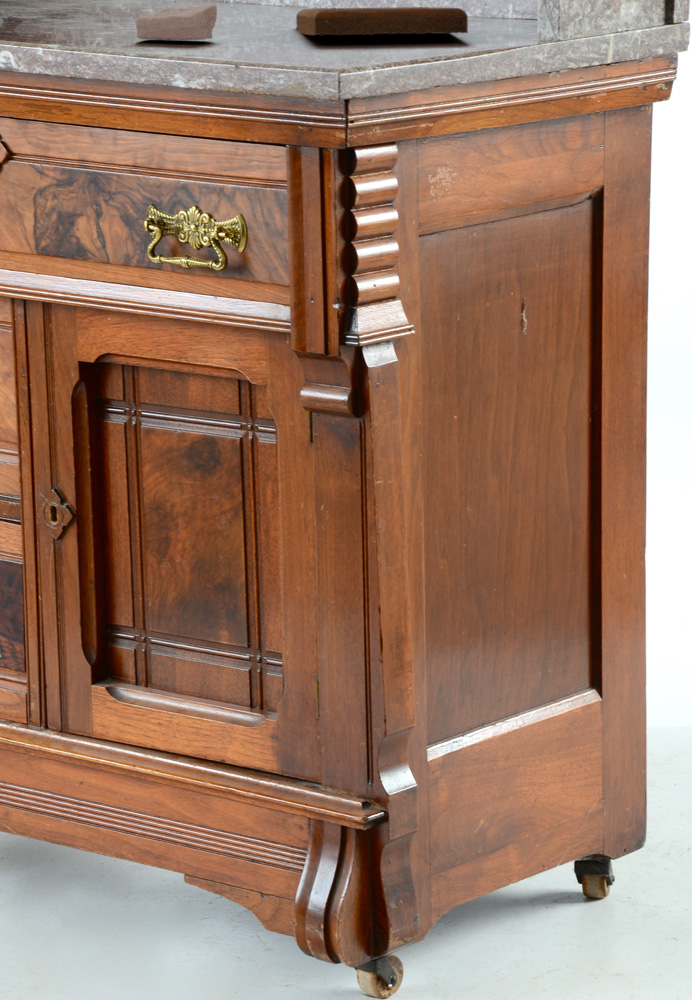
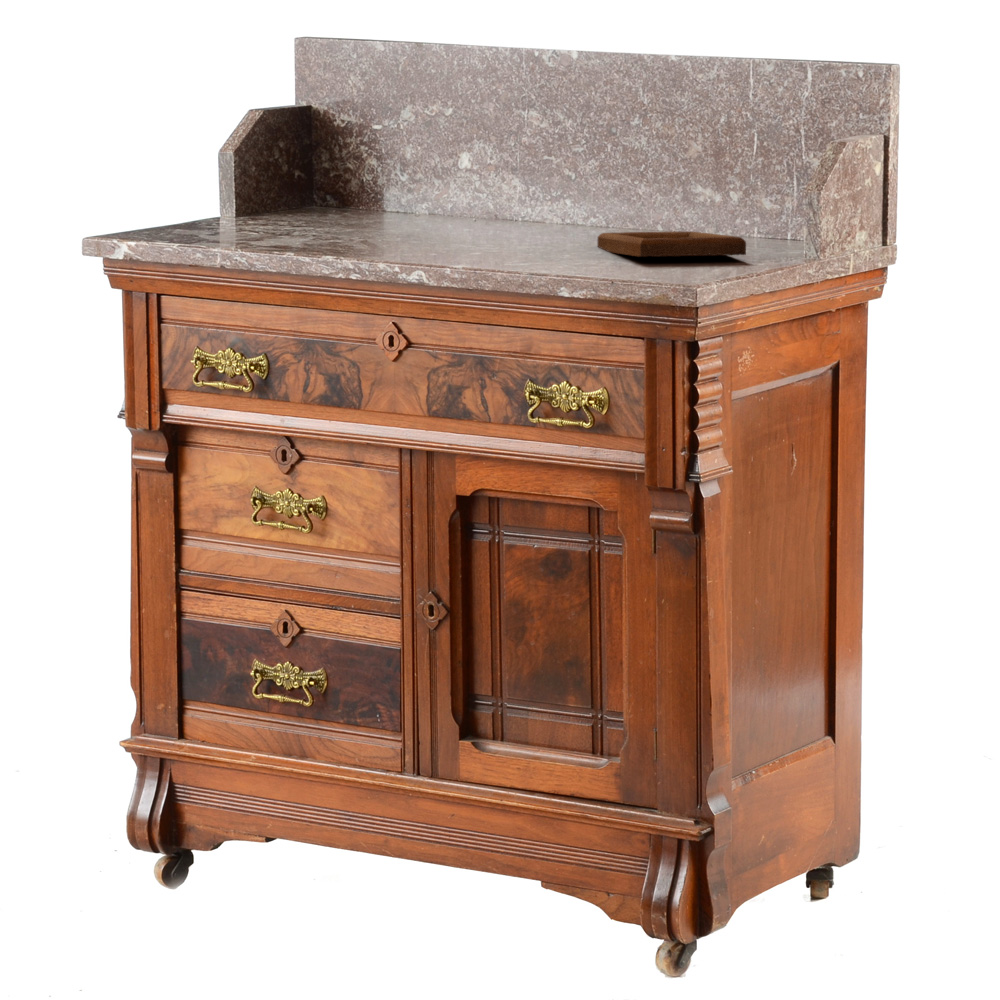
soap bar: present [136,4,217,40] -> none [503,232,562,259]

